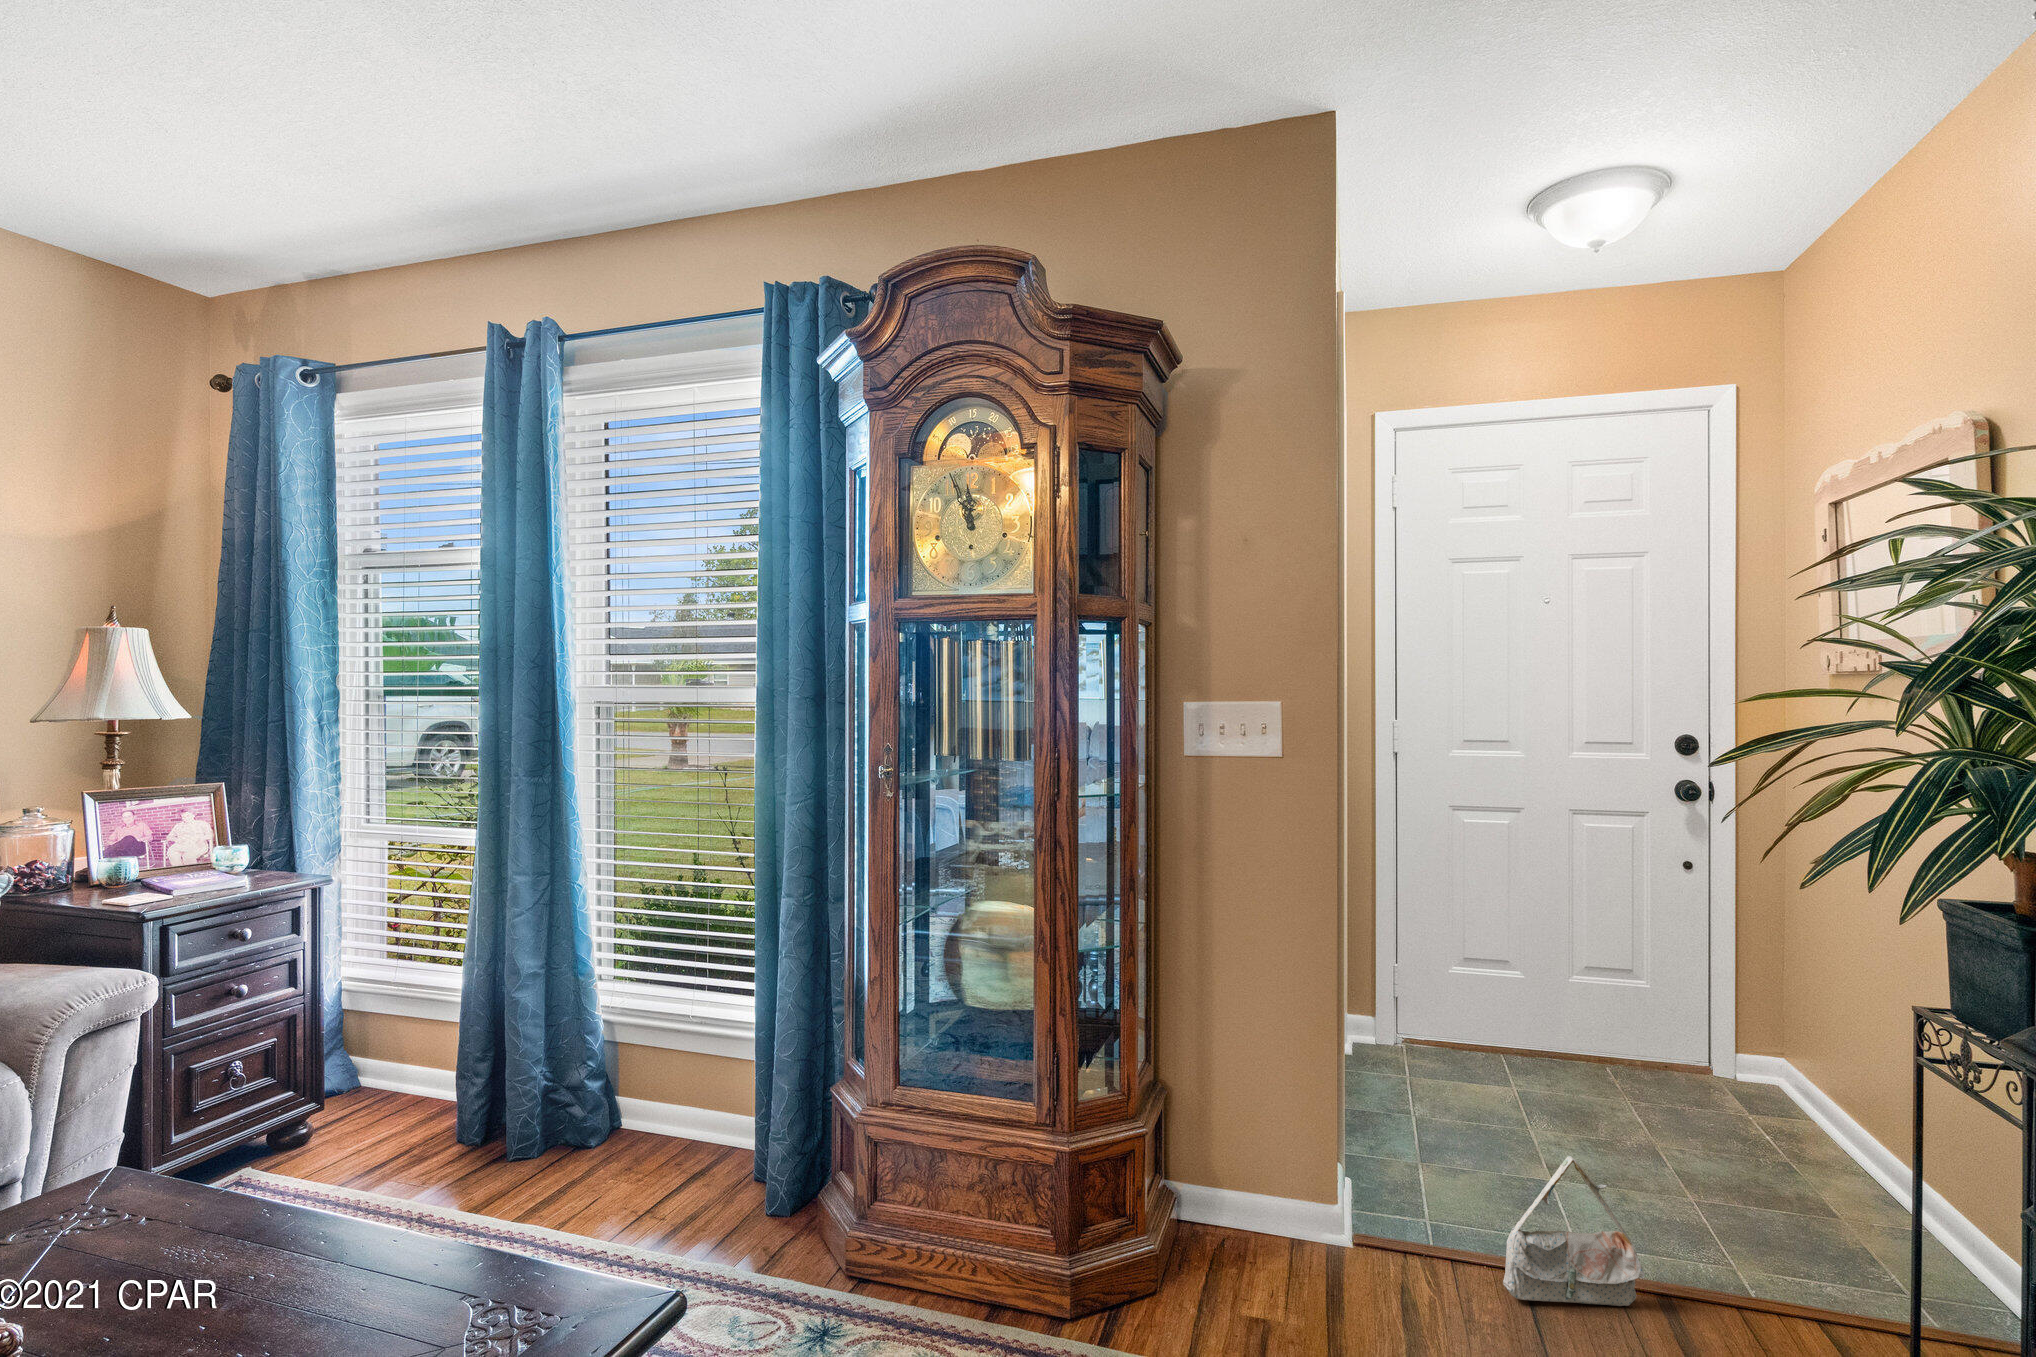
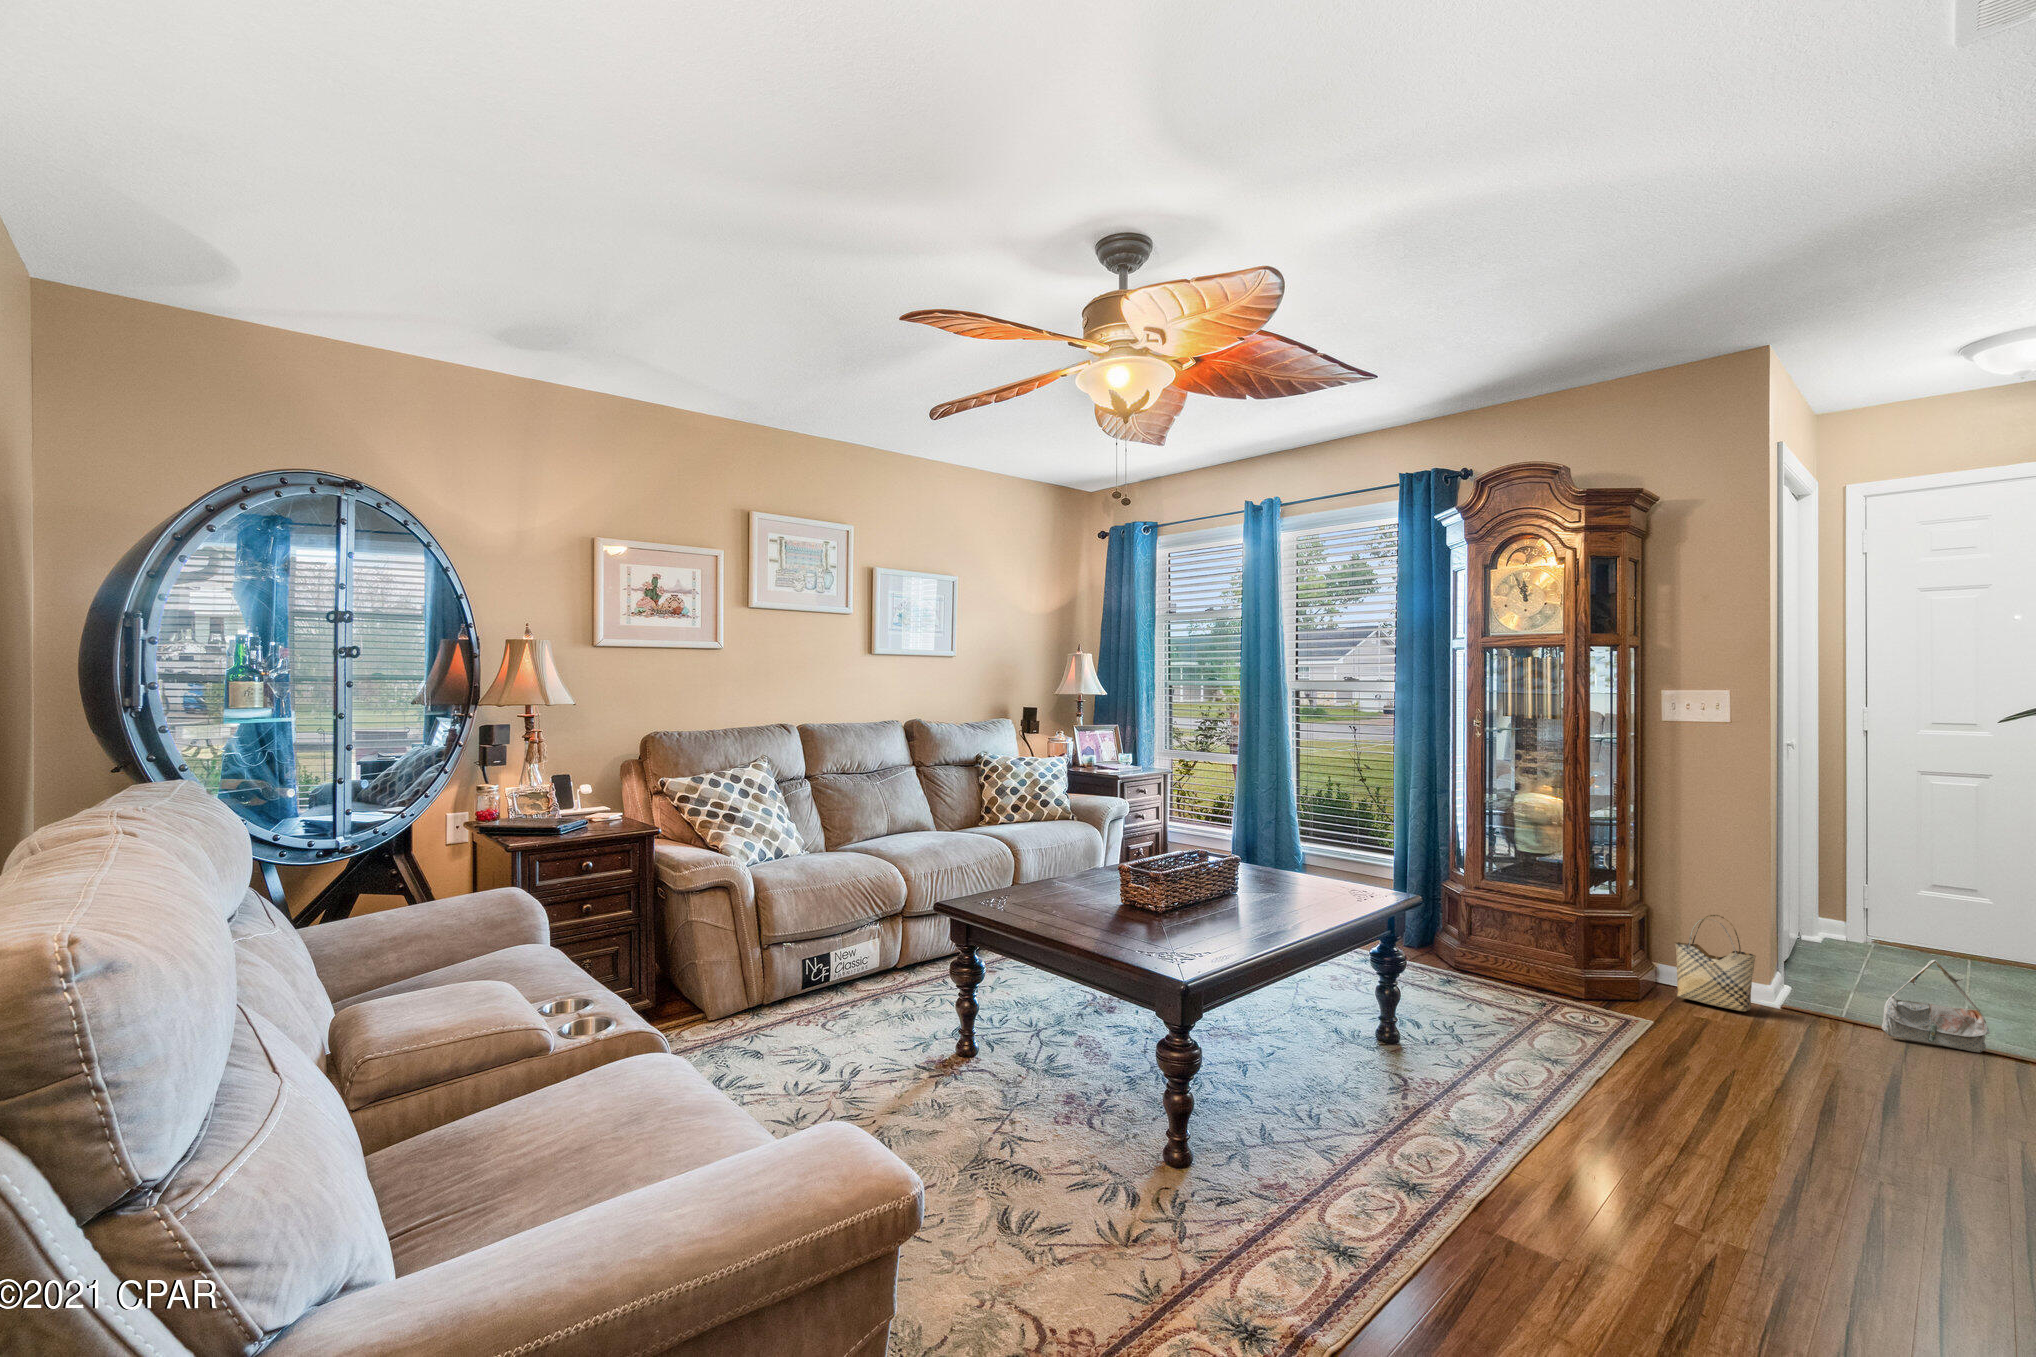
woven basket: none [1207,1101,1328,1287] -> present [1674,915,1756,1011]

